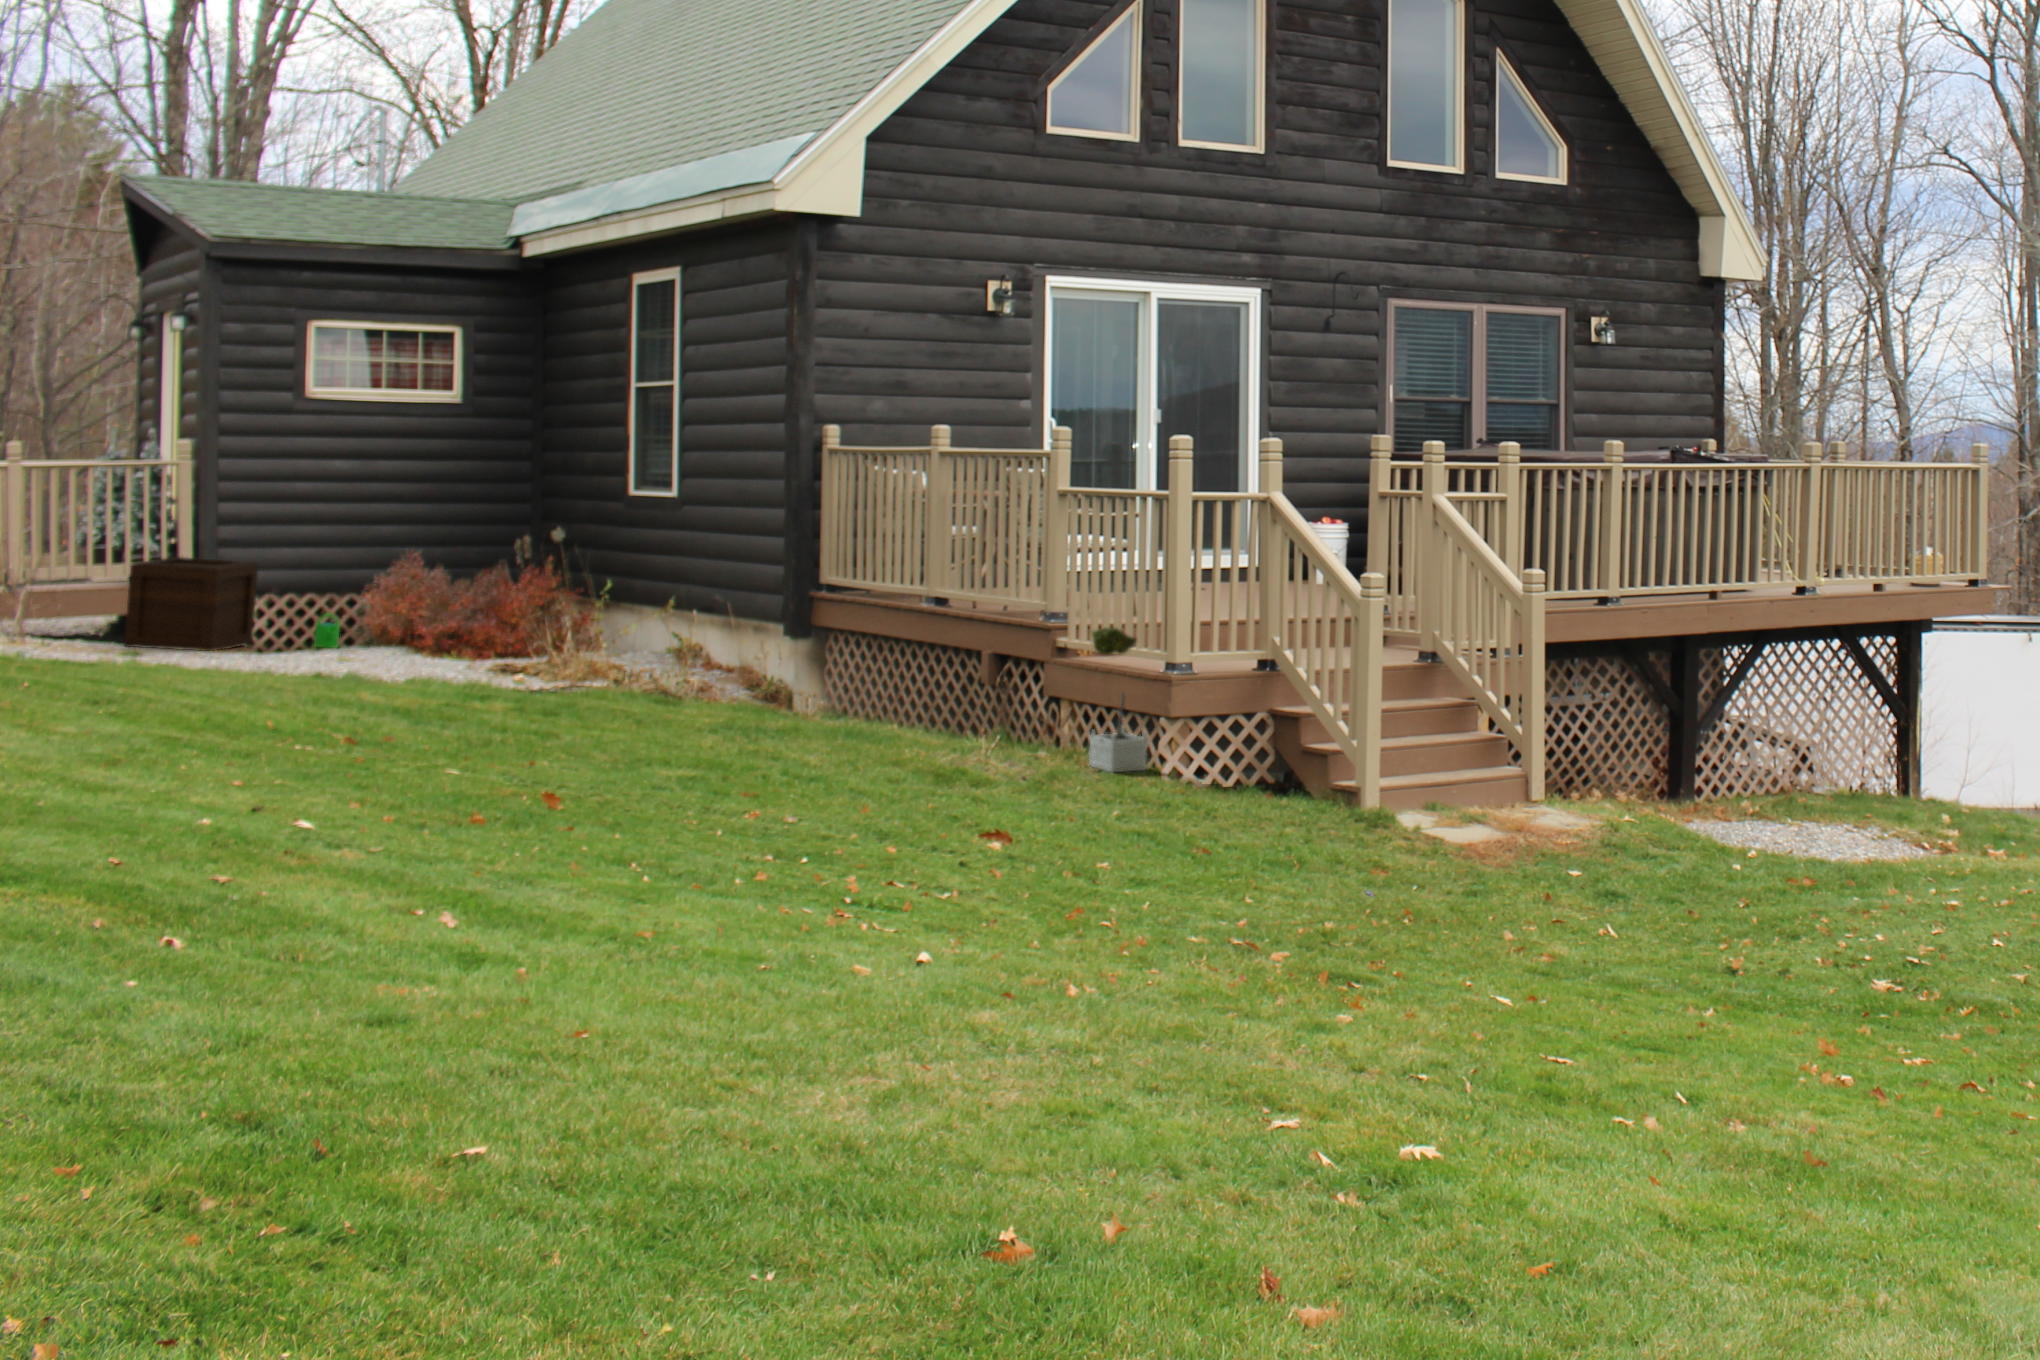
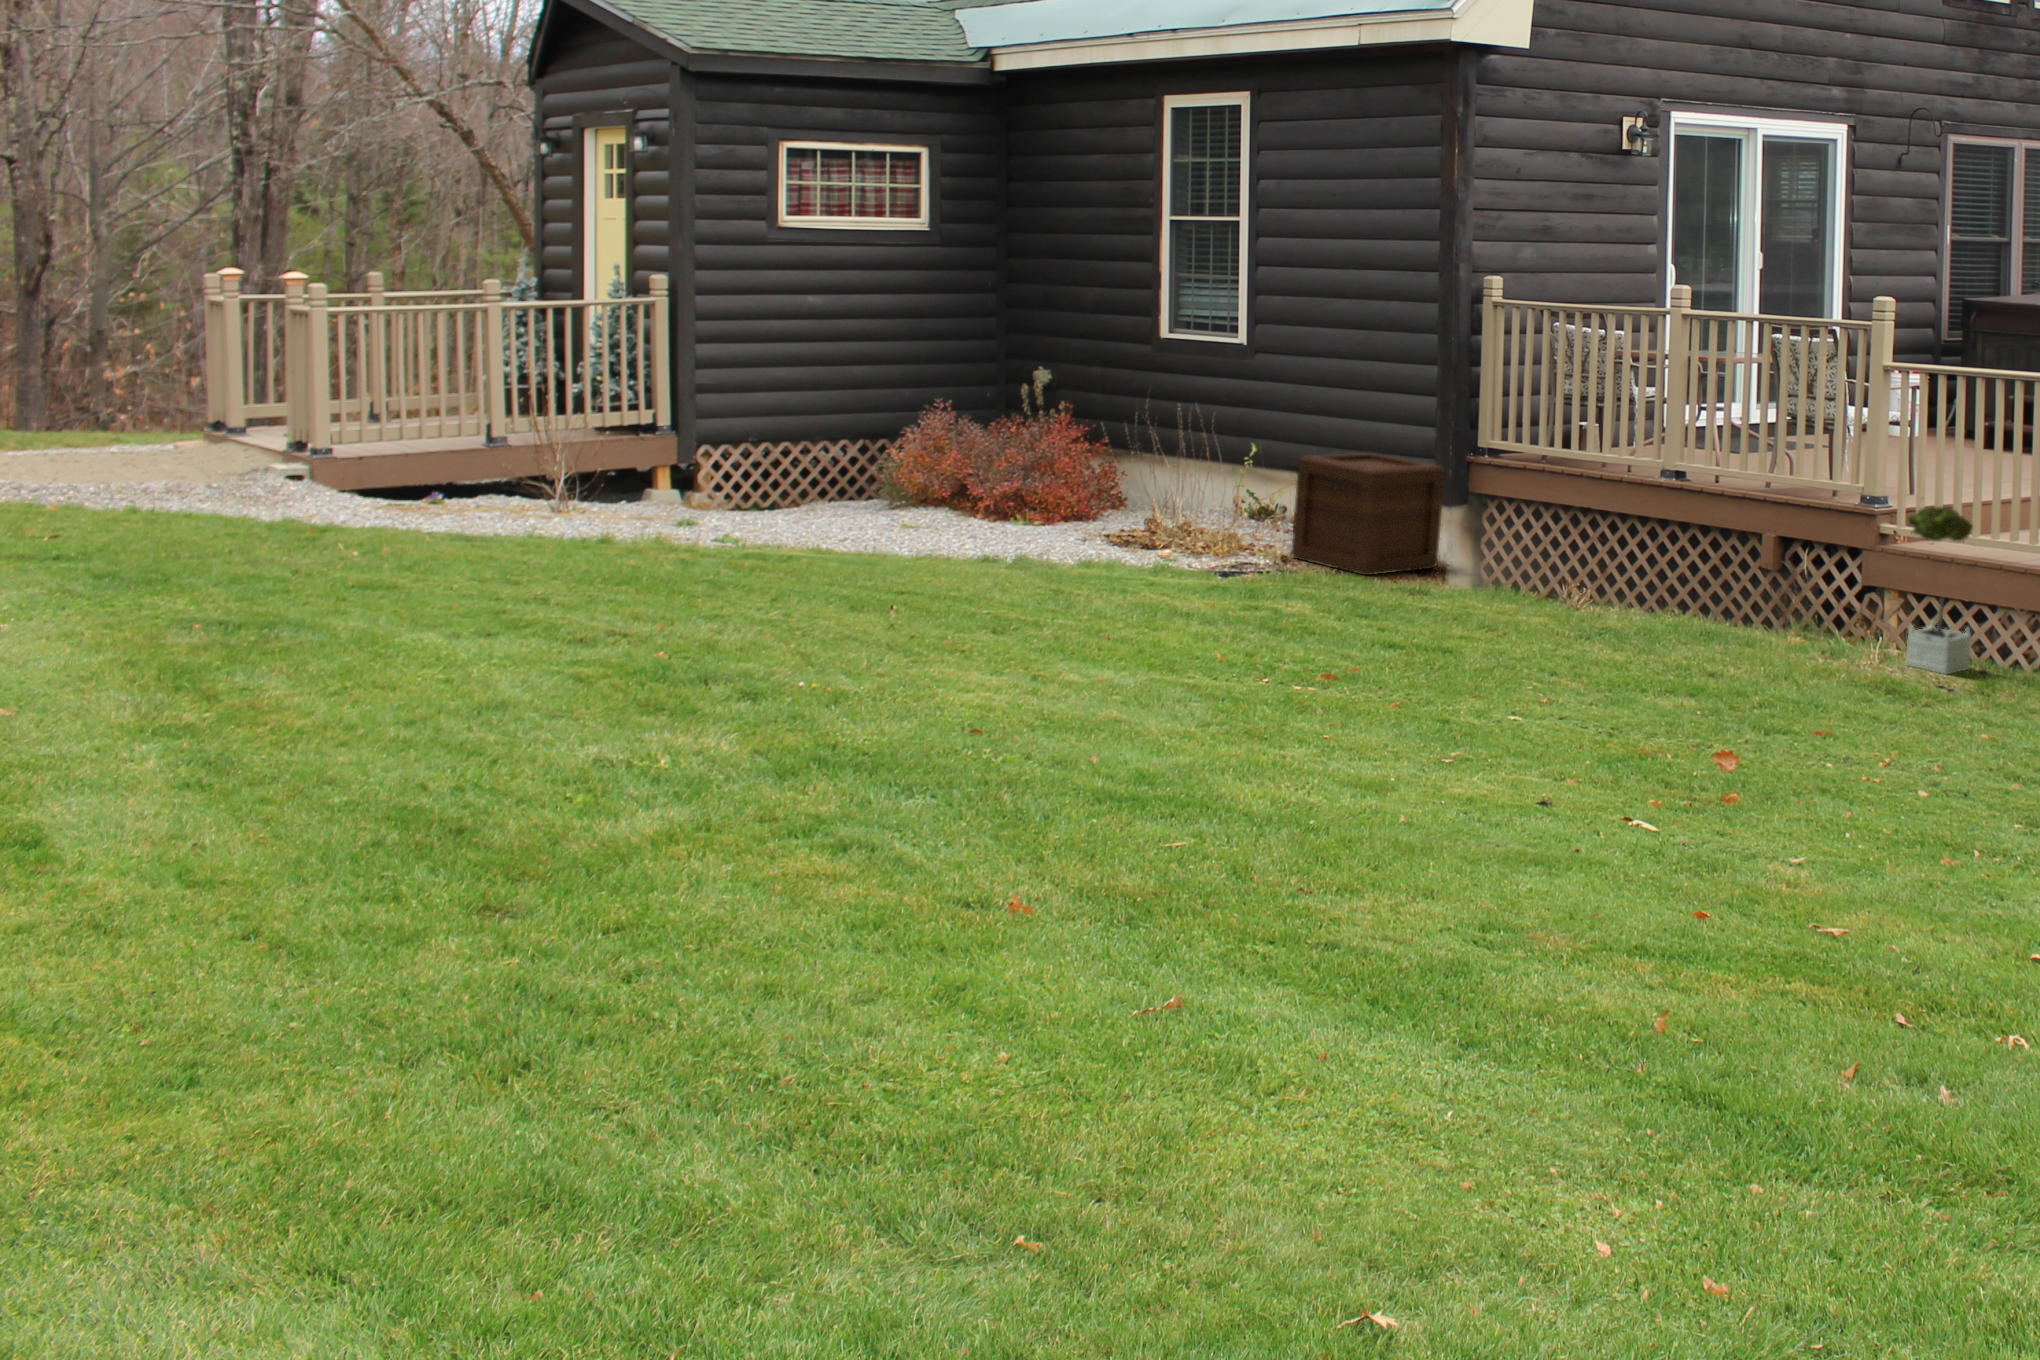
wooden crate: present [124,557,258,651] -> present [1291,453,1445,575]
watering can: present [314,613,340,648] -> none [793,463,824,501]

